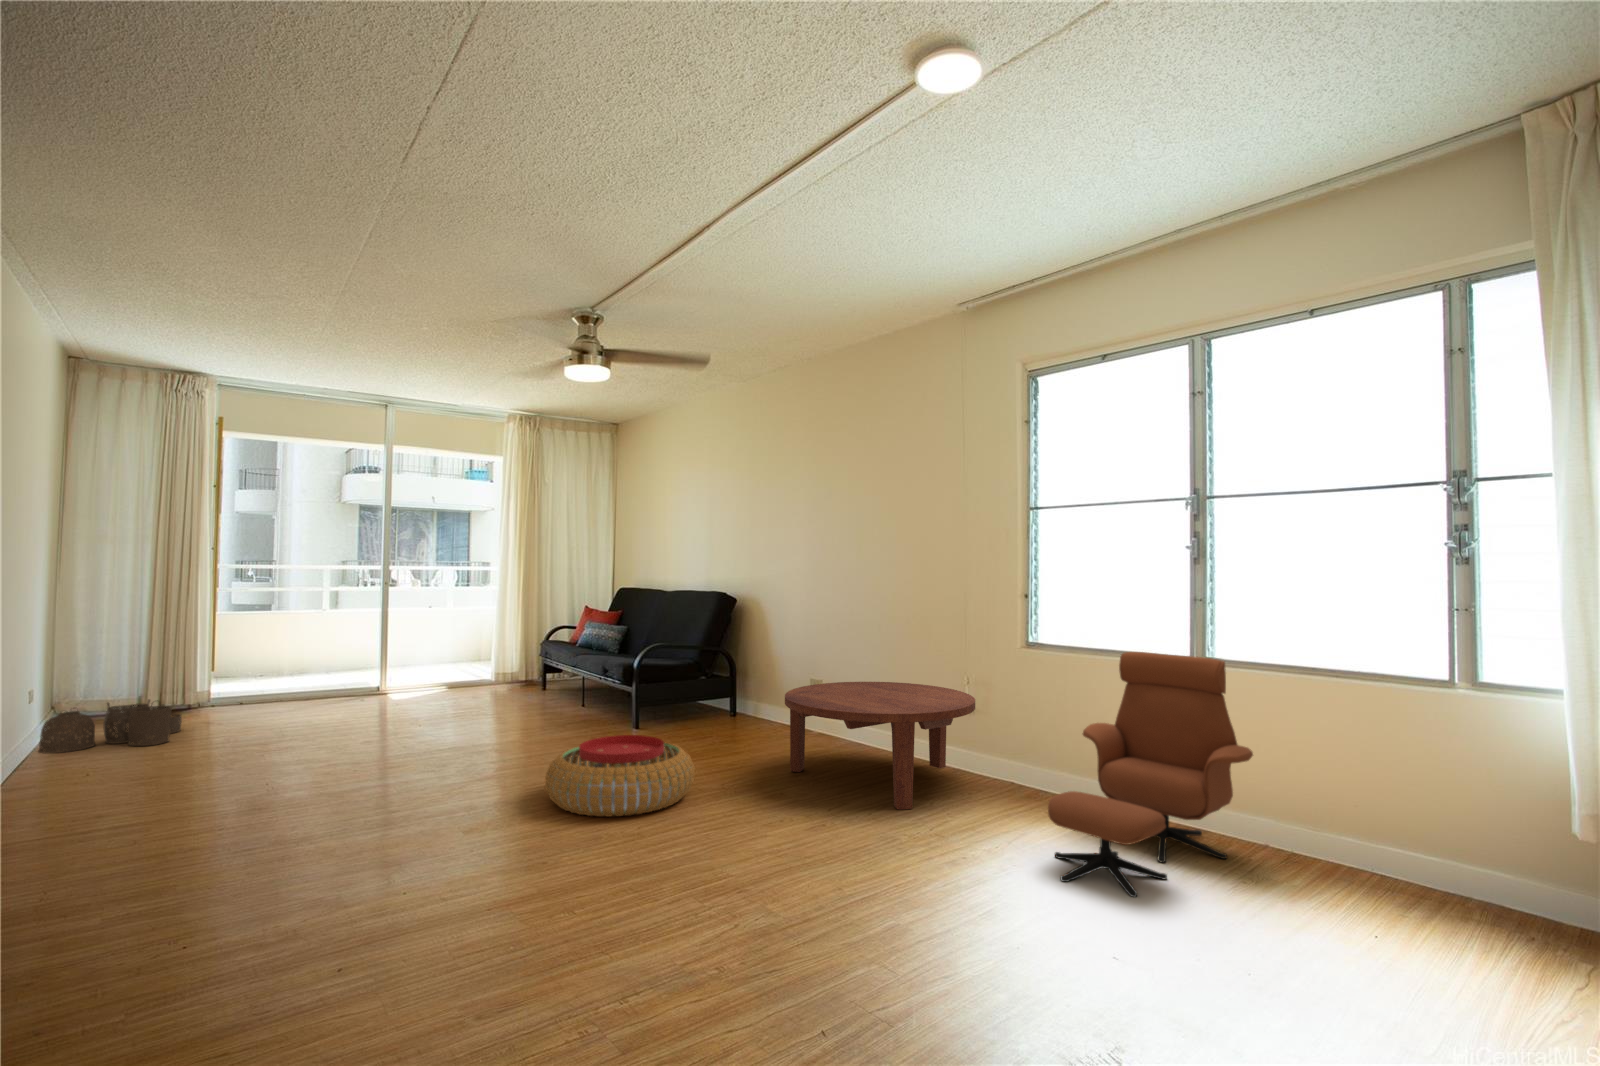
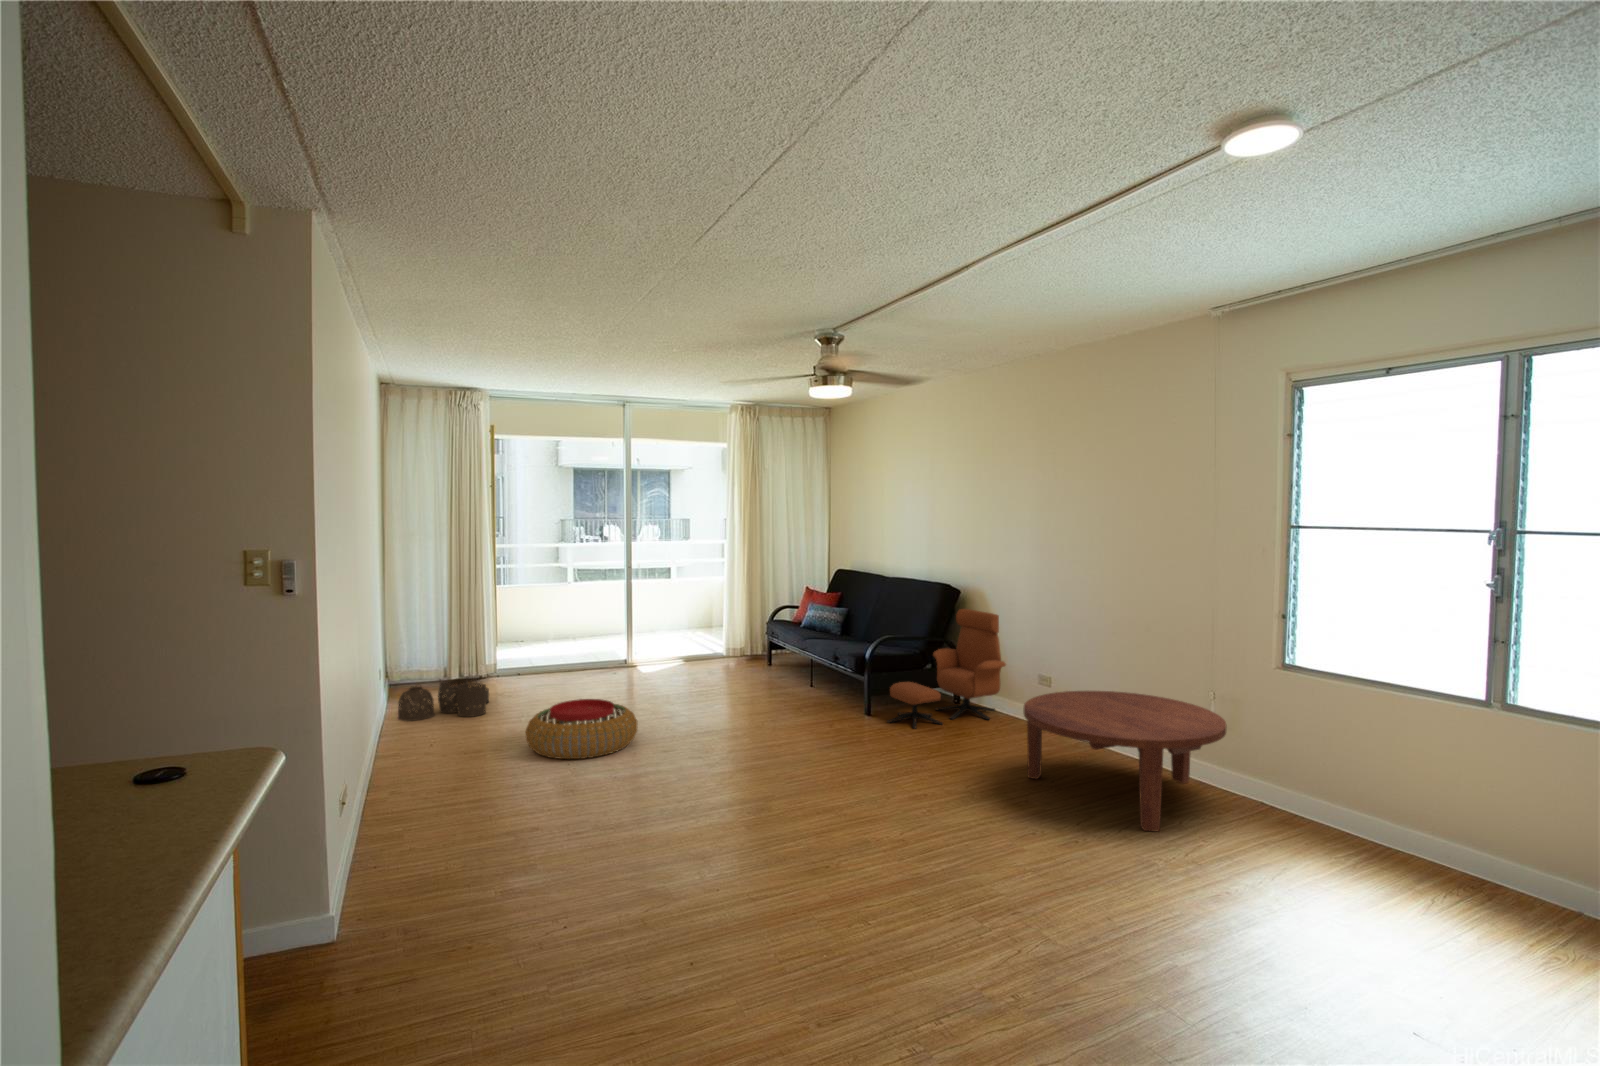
lounge chair: present [1048,652,1253,897] -> present [887,609,1006,729]
pouf: present [545,735,695,817] -> present [526,699,637,759]

